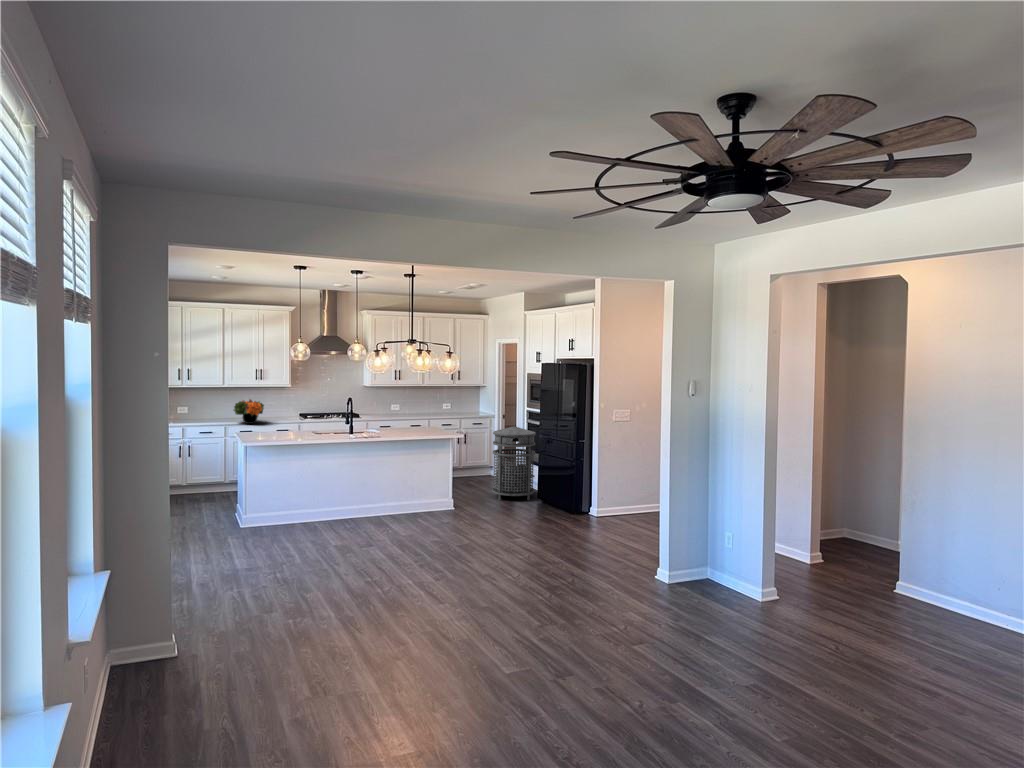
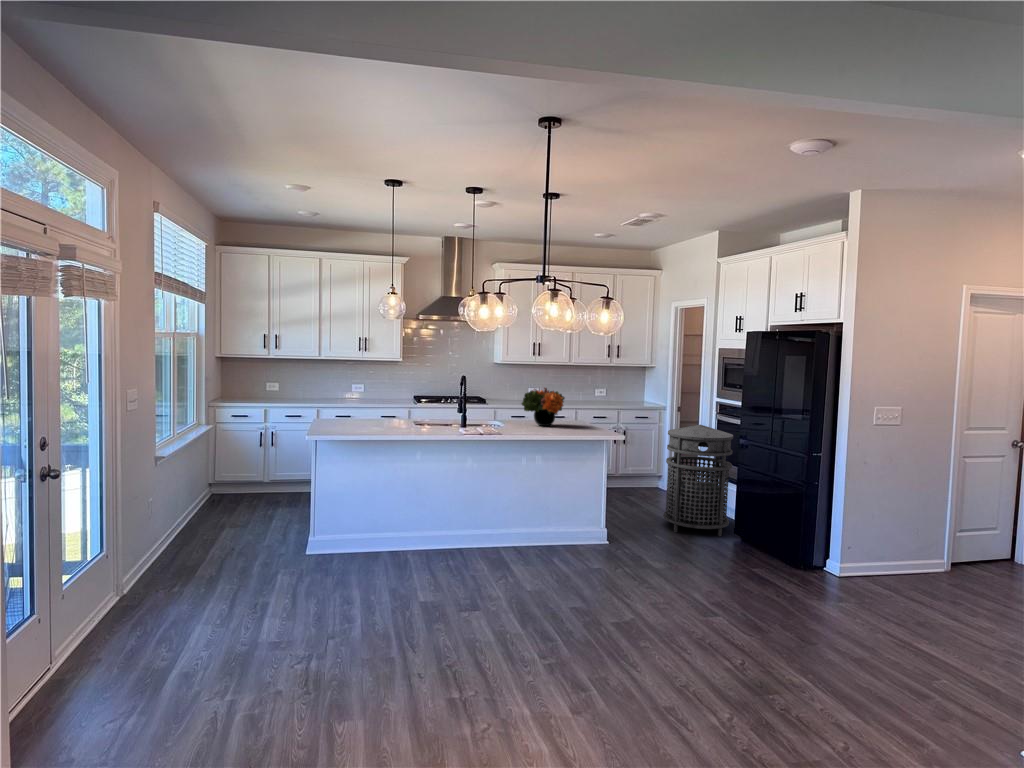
flower arrangement: present [234,399,264,424] -> present [522,388,565,426]

